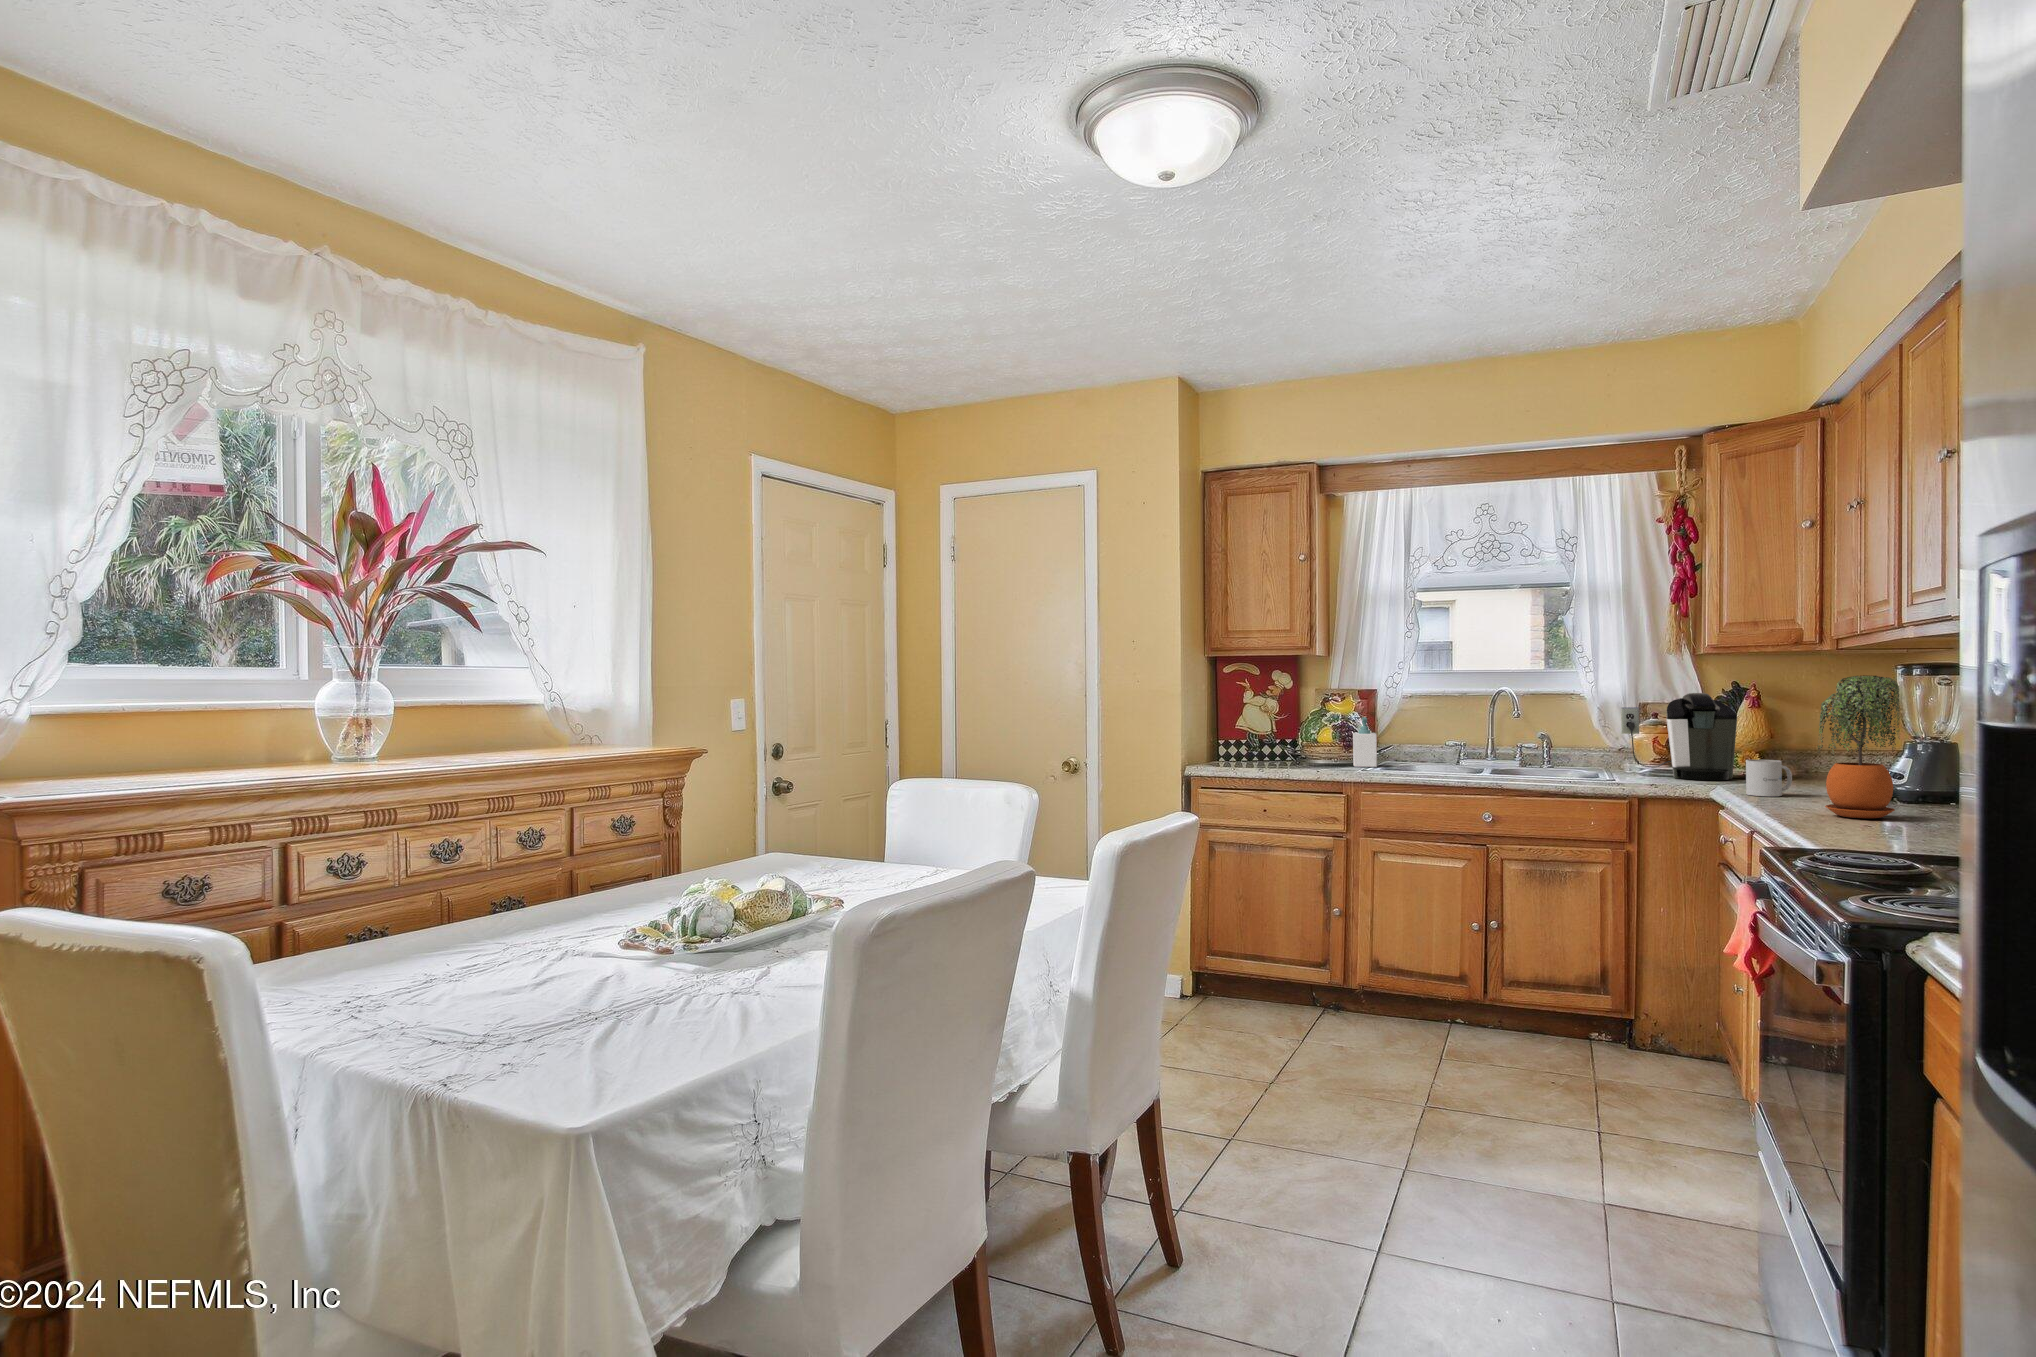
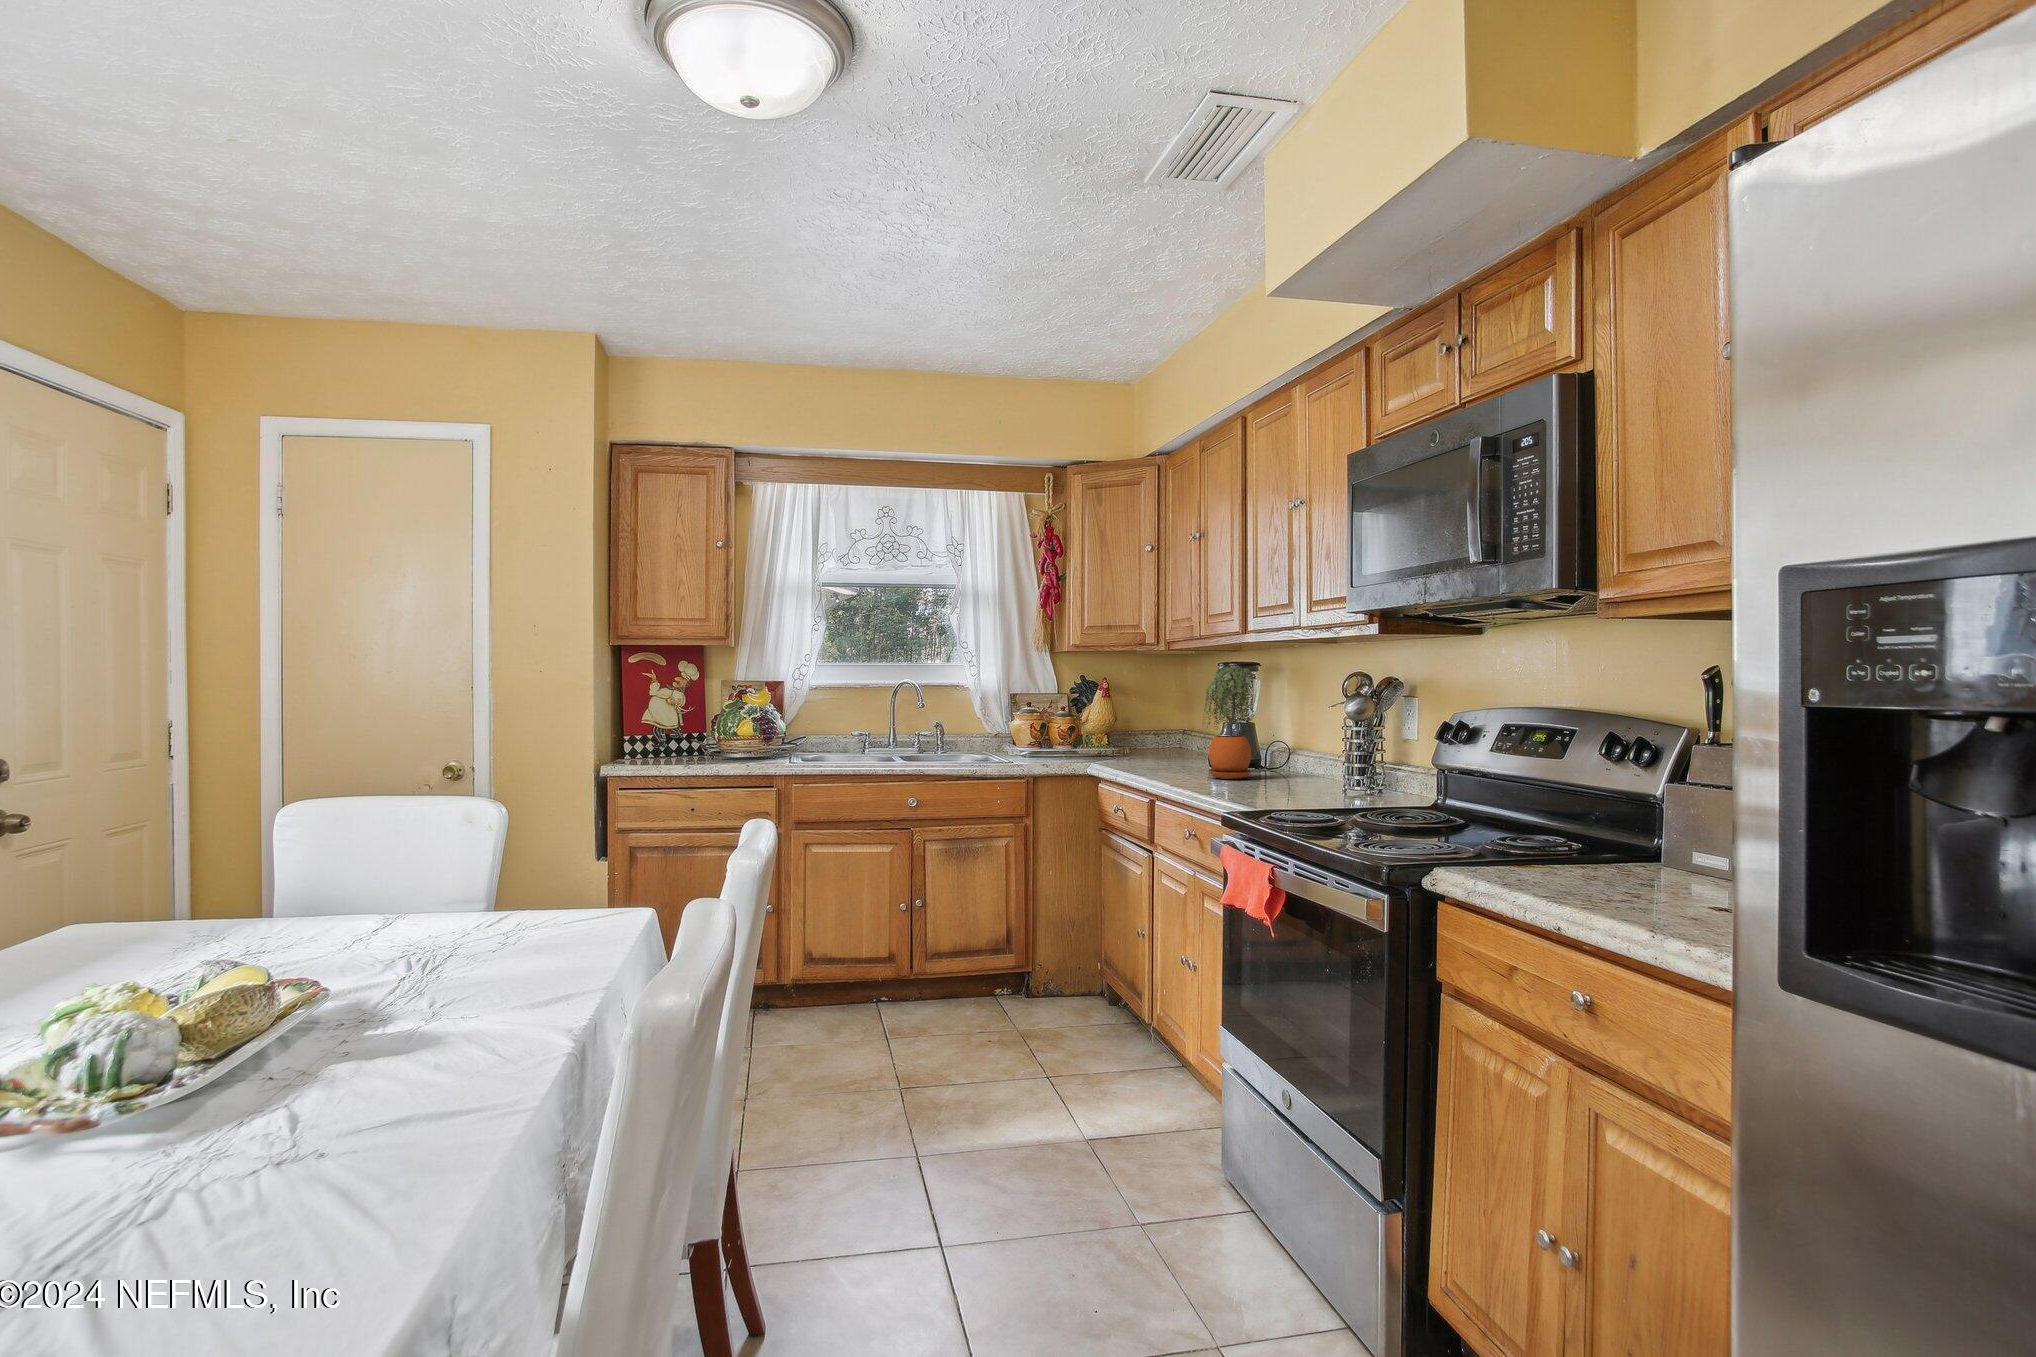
coffee maker: present [1621,693,1737,780] -> none [1008,684,1095,758]
soap bottle: present [1353,717,1377,767] -> none [772,709,799,760]
mug: present [1746,759,1792,796] -> none [1127,738,1155,768]

